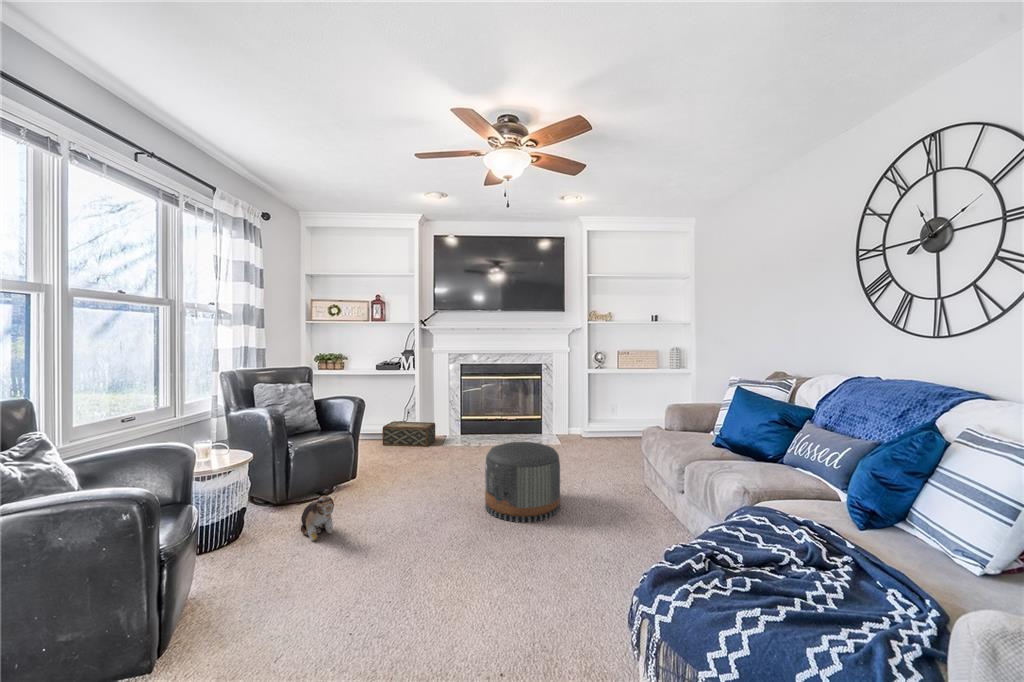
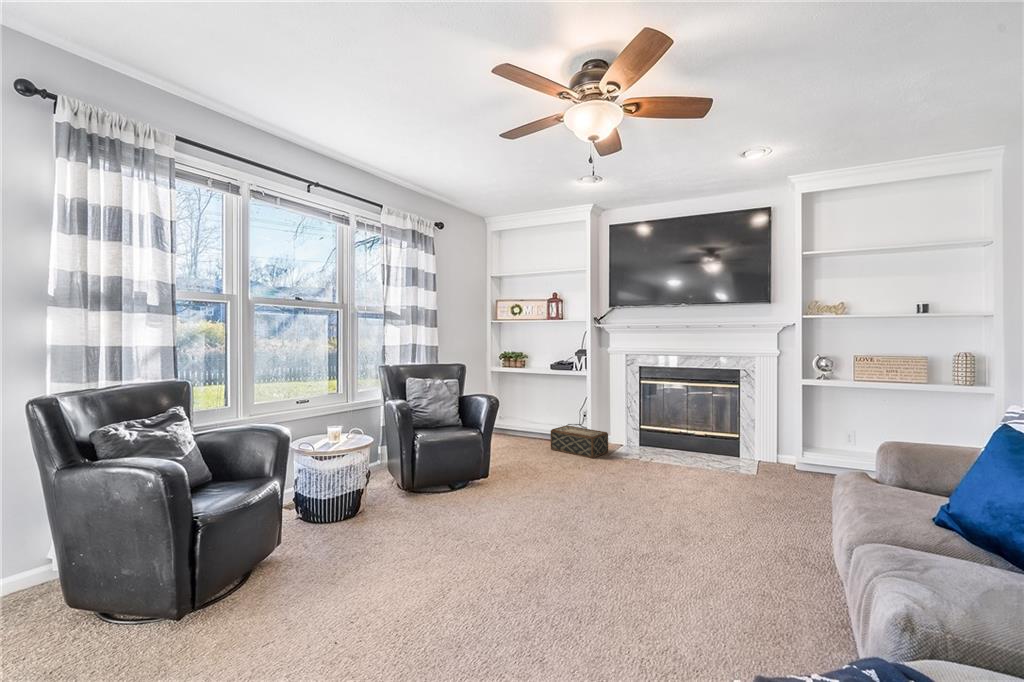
pouf: present [485,442,560,523] -> none [581,472,689,594]
plush toy: present [301,496,337,541] -> none [392,493,421,536]

